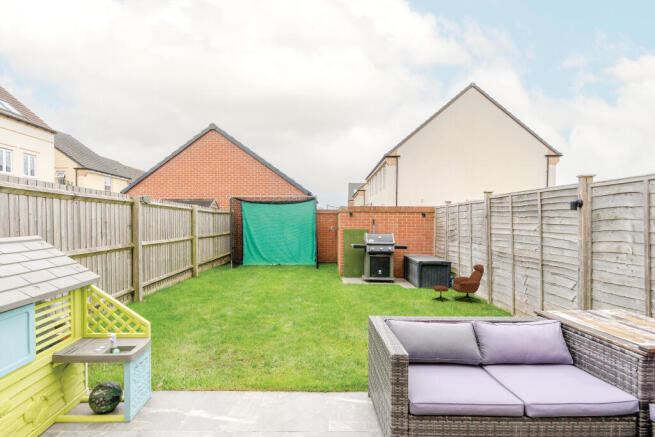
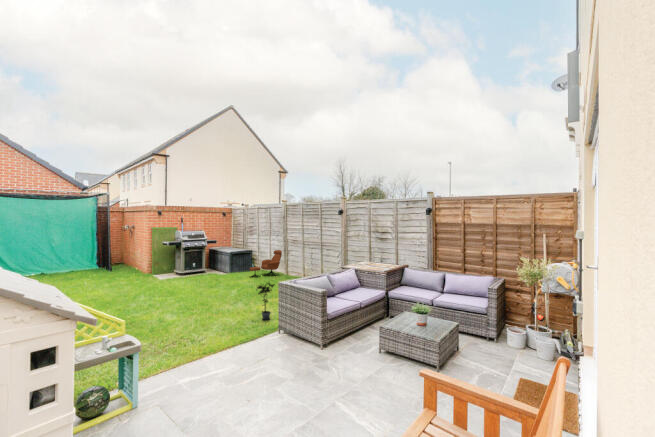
potted plant: none [316,336,367,414] -> present [256,283,275,320]

